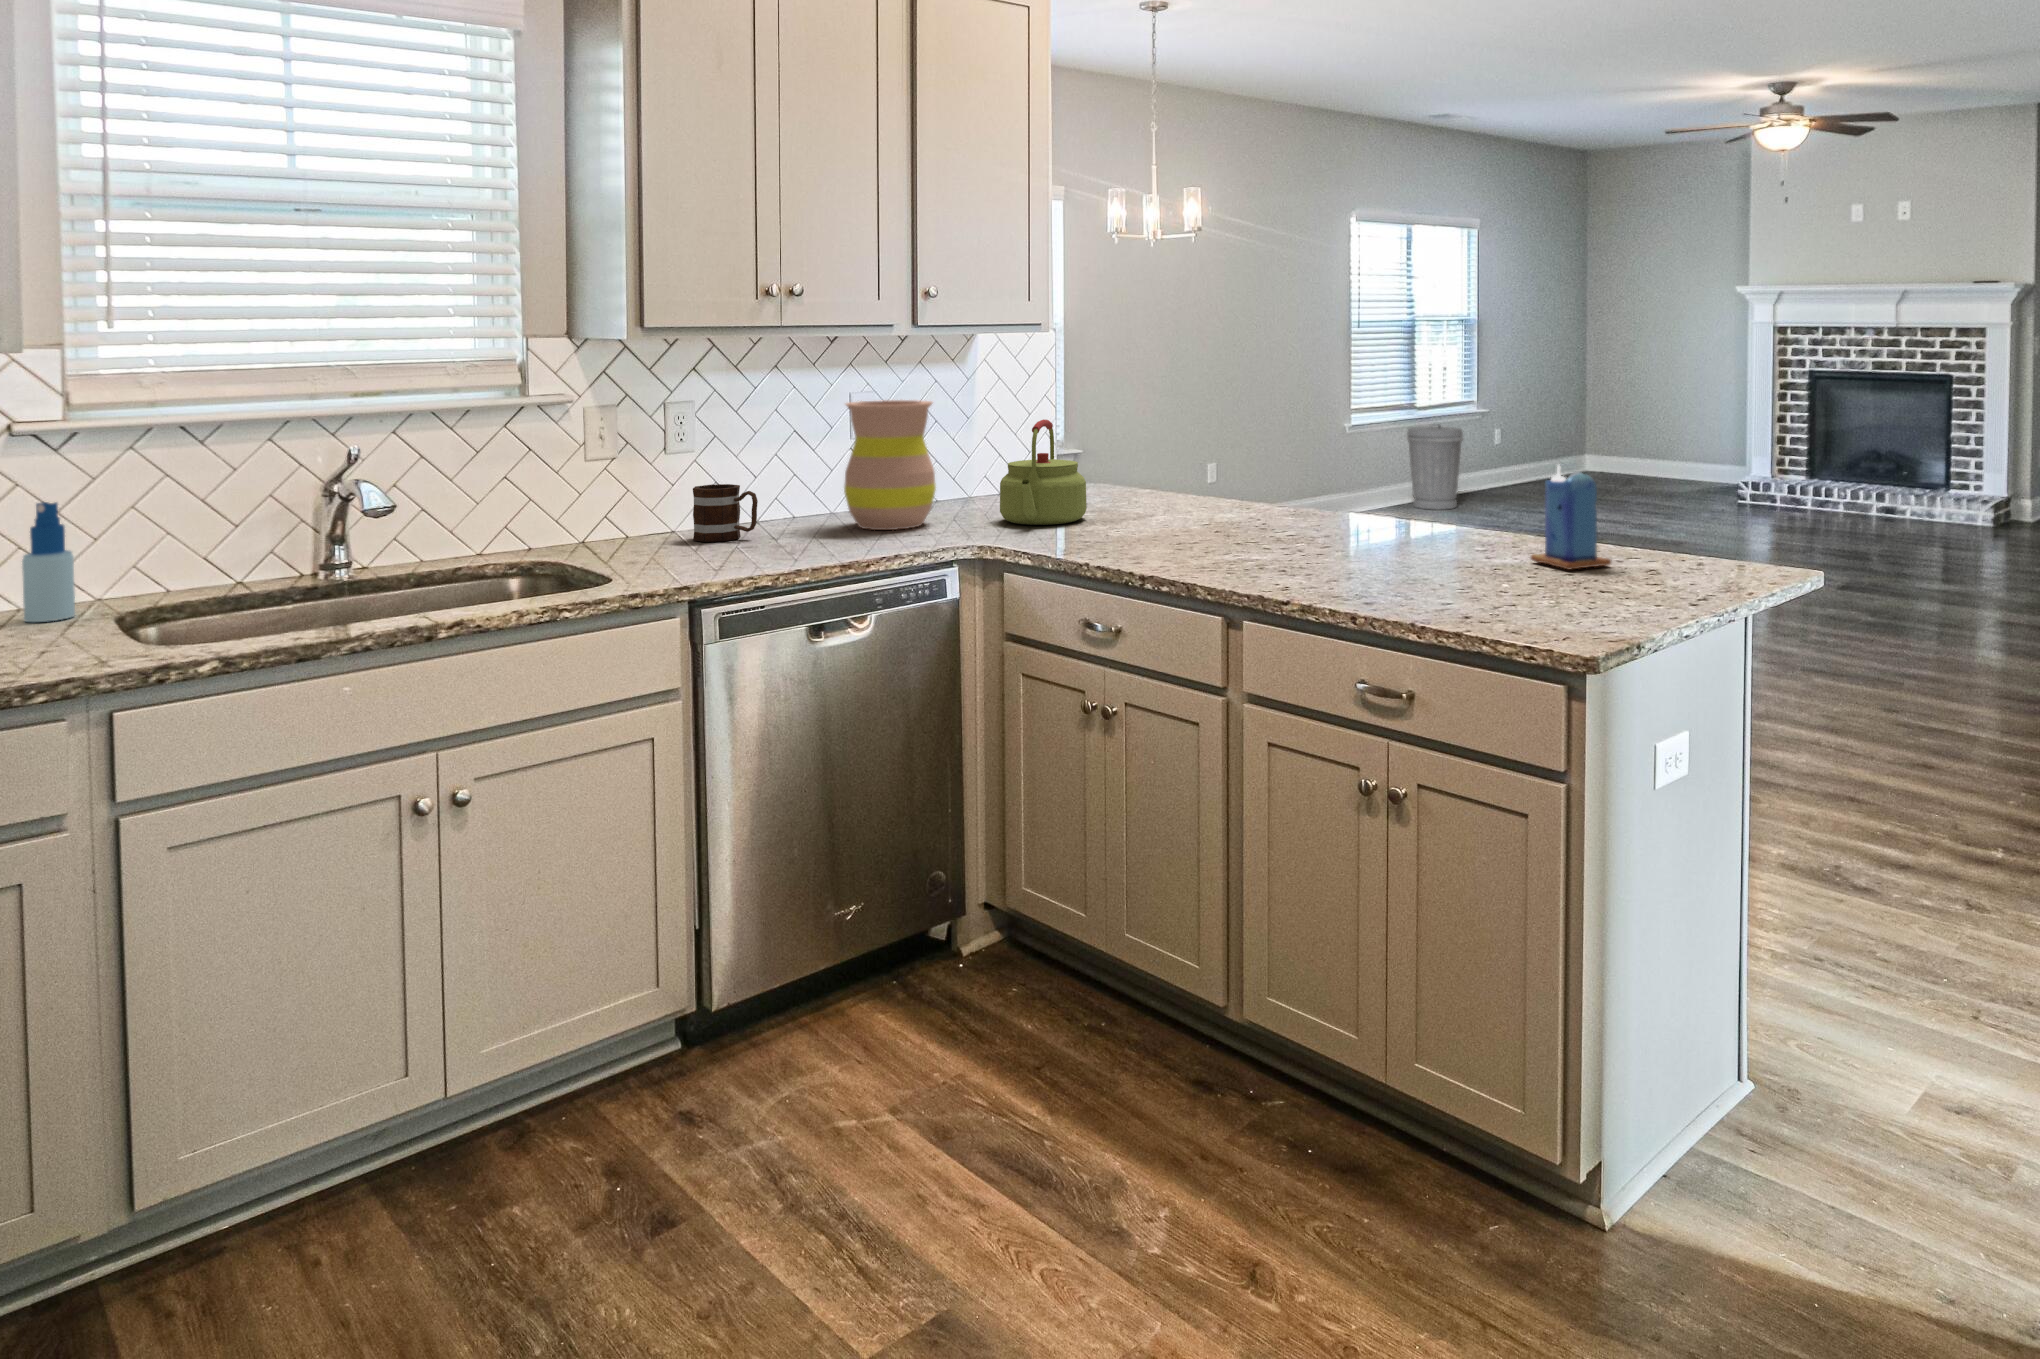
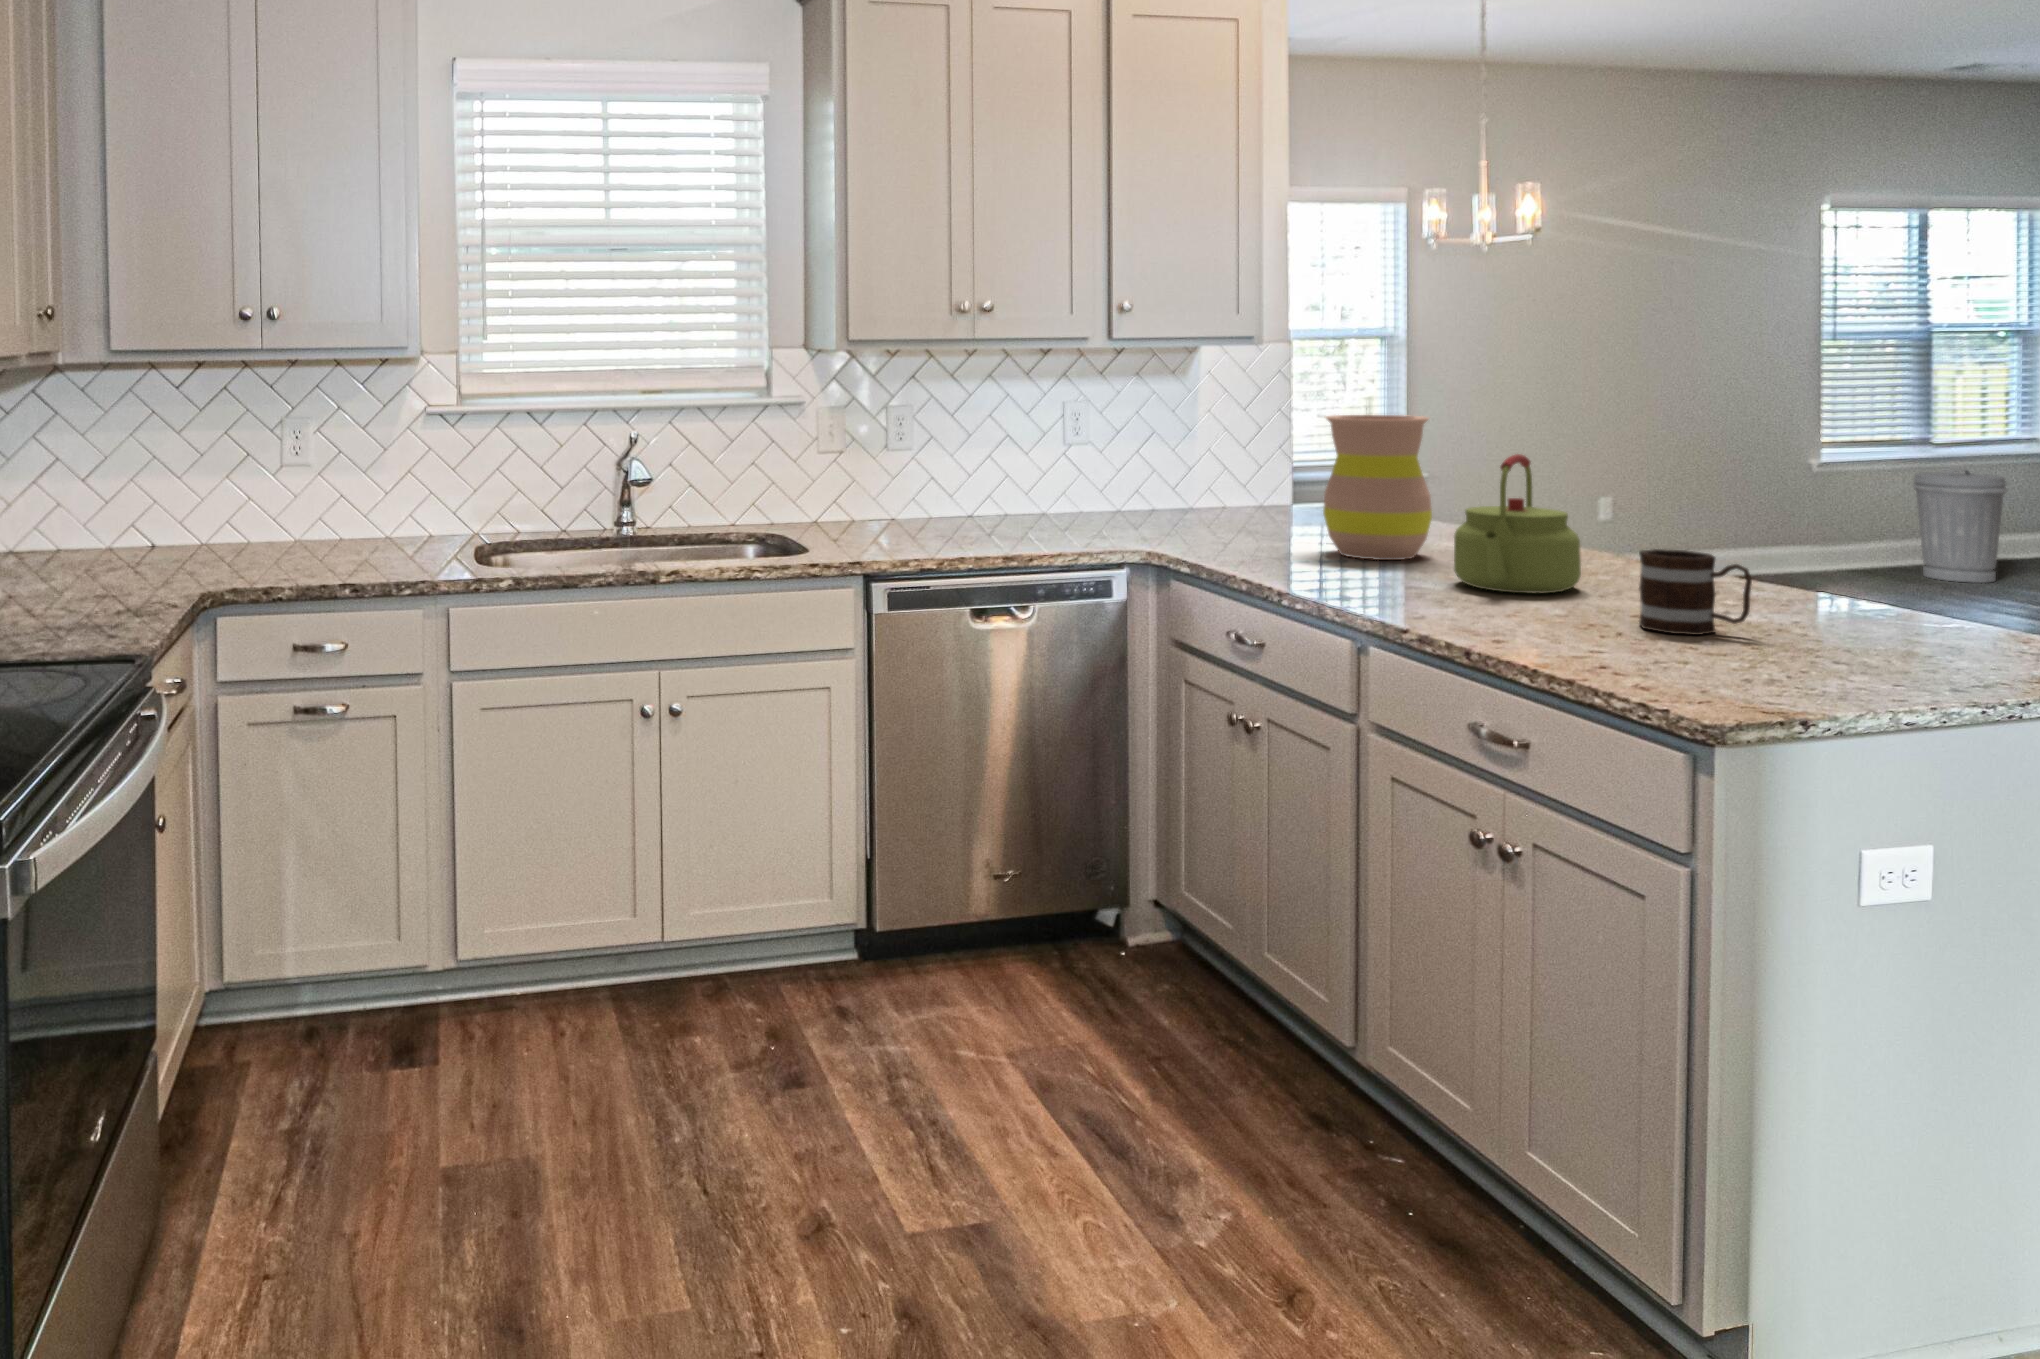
vase: present [844,400,936,530] -> present [1323,415,1432,560]
kettle: present [1000,419,1087,525] -> present [1454,454,1581,593]
candle: present [1531,465,1611,569] -> none [1756,497,1867,625]
mug: present [693,484,758,542] -> present [1639,549,1752,635]
spray bottle: present [22,502,75,622] -> none [430,462,459,546]

